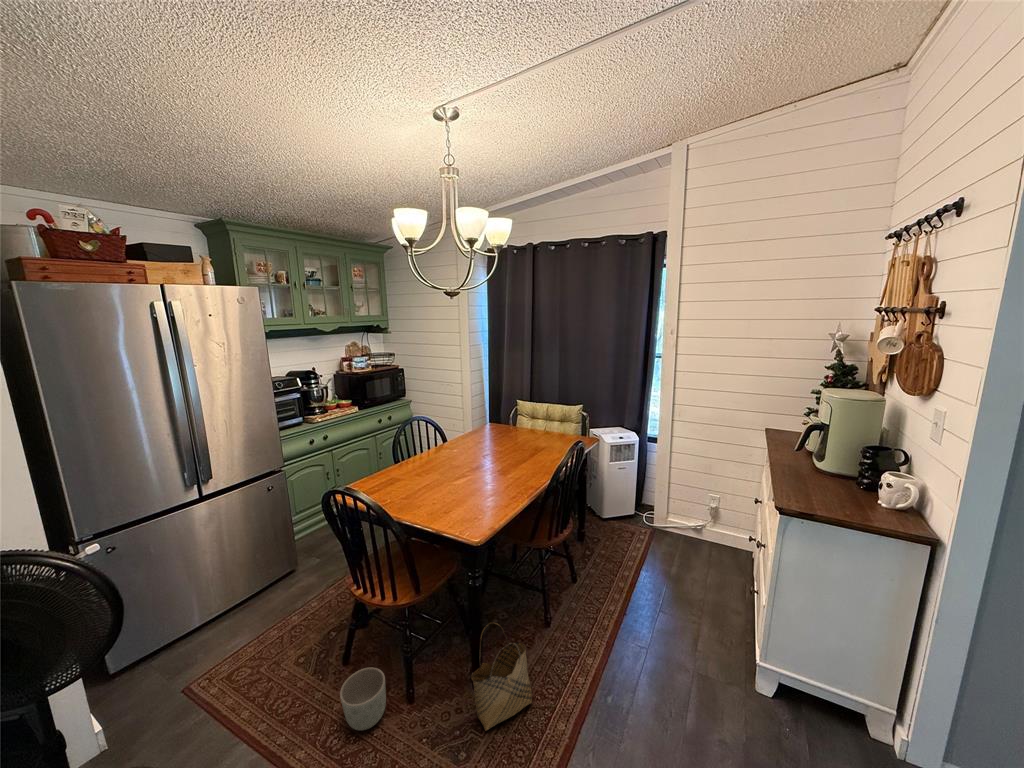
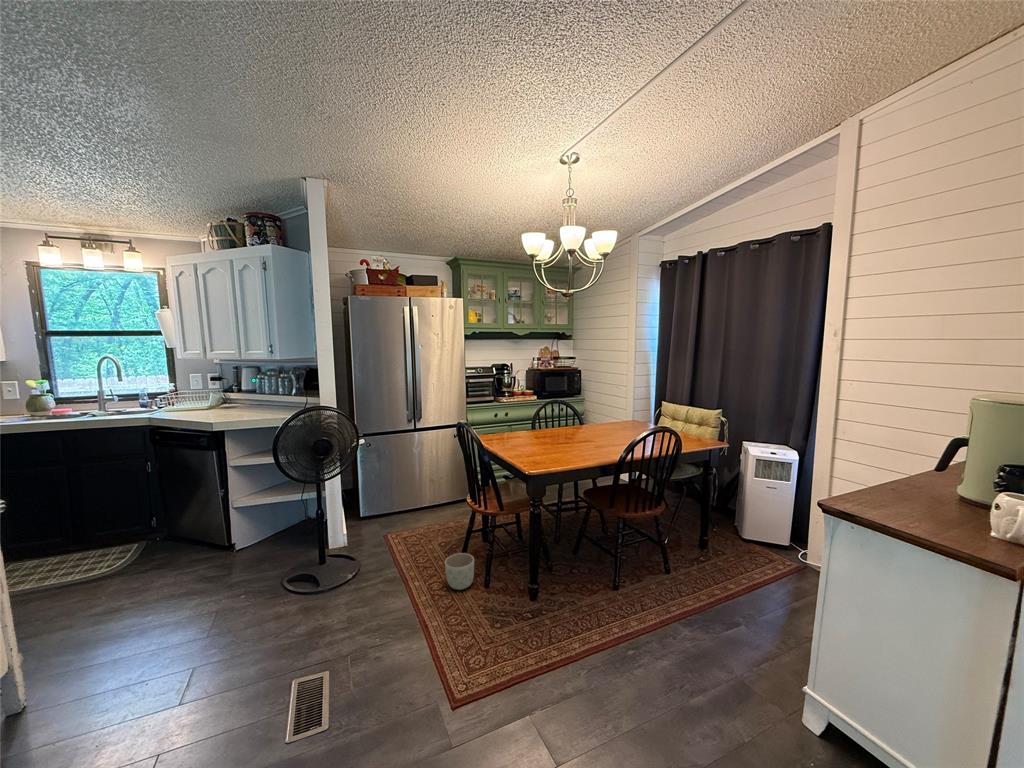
woven basket: present [471,622,532,731] -> none [518,547,568,623]

